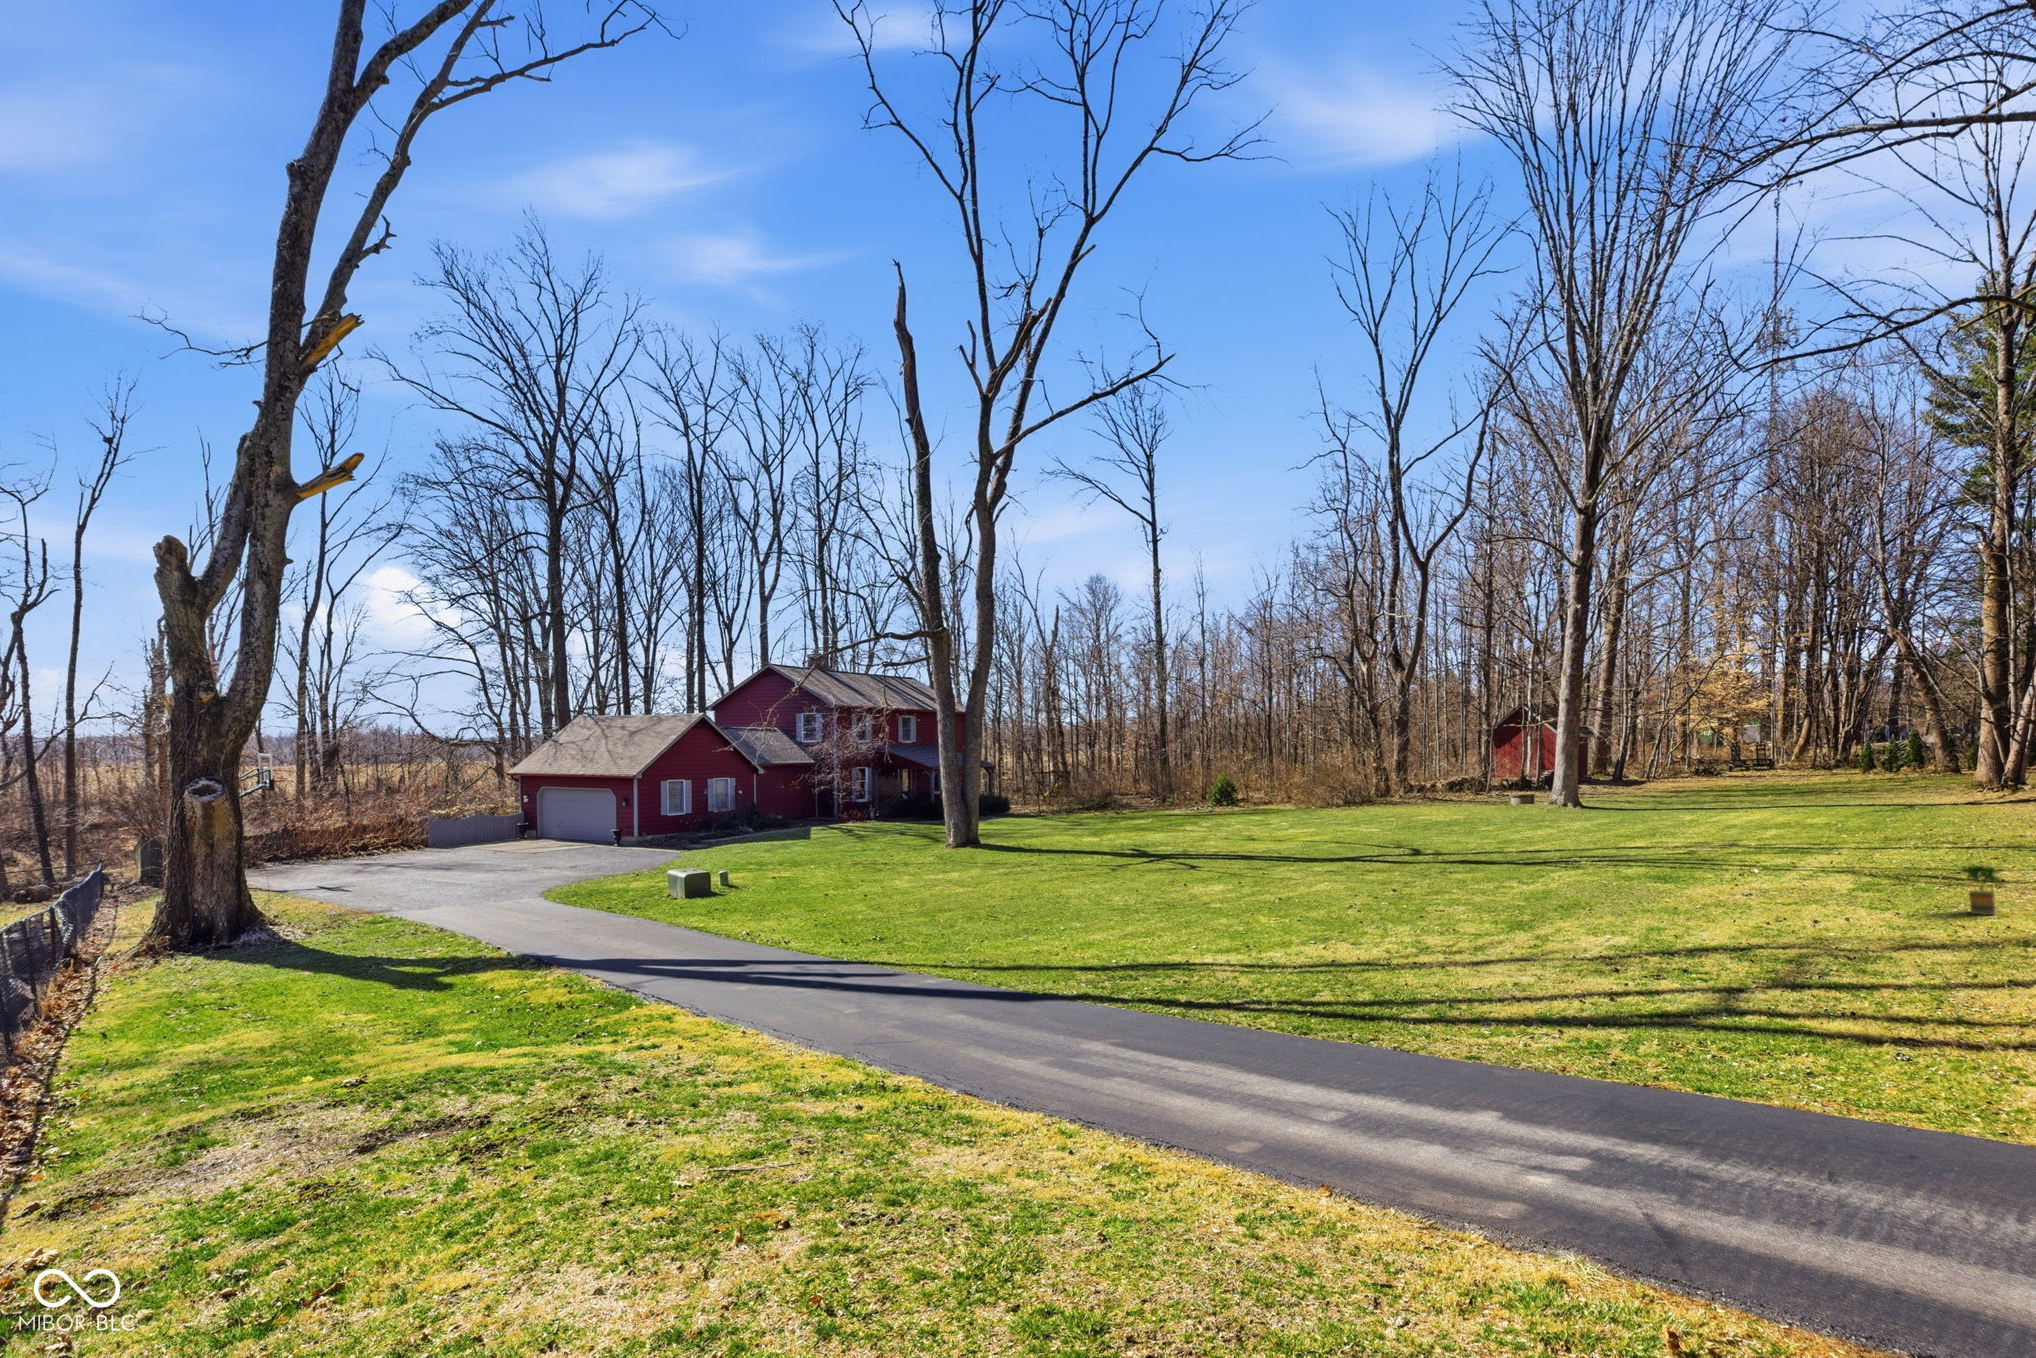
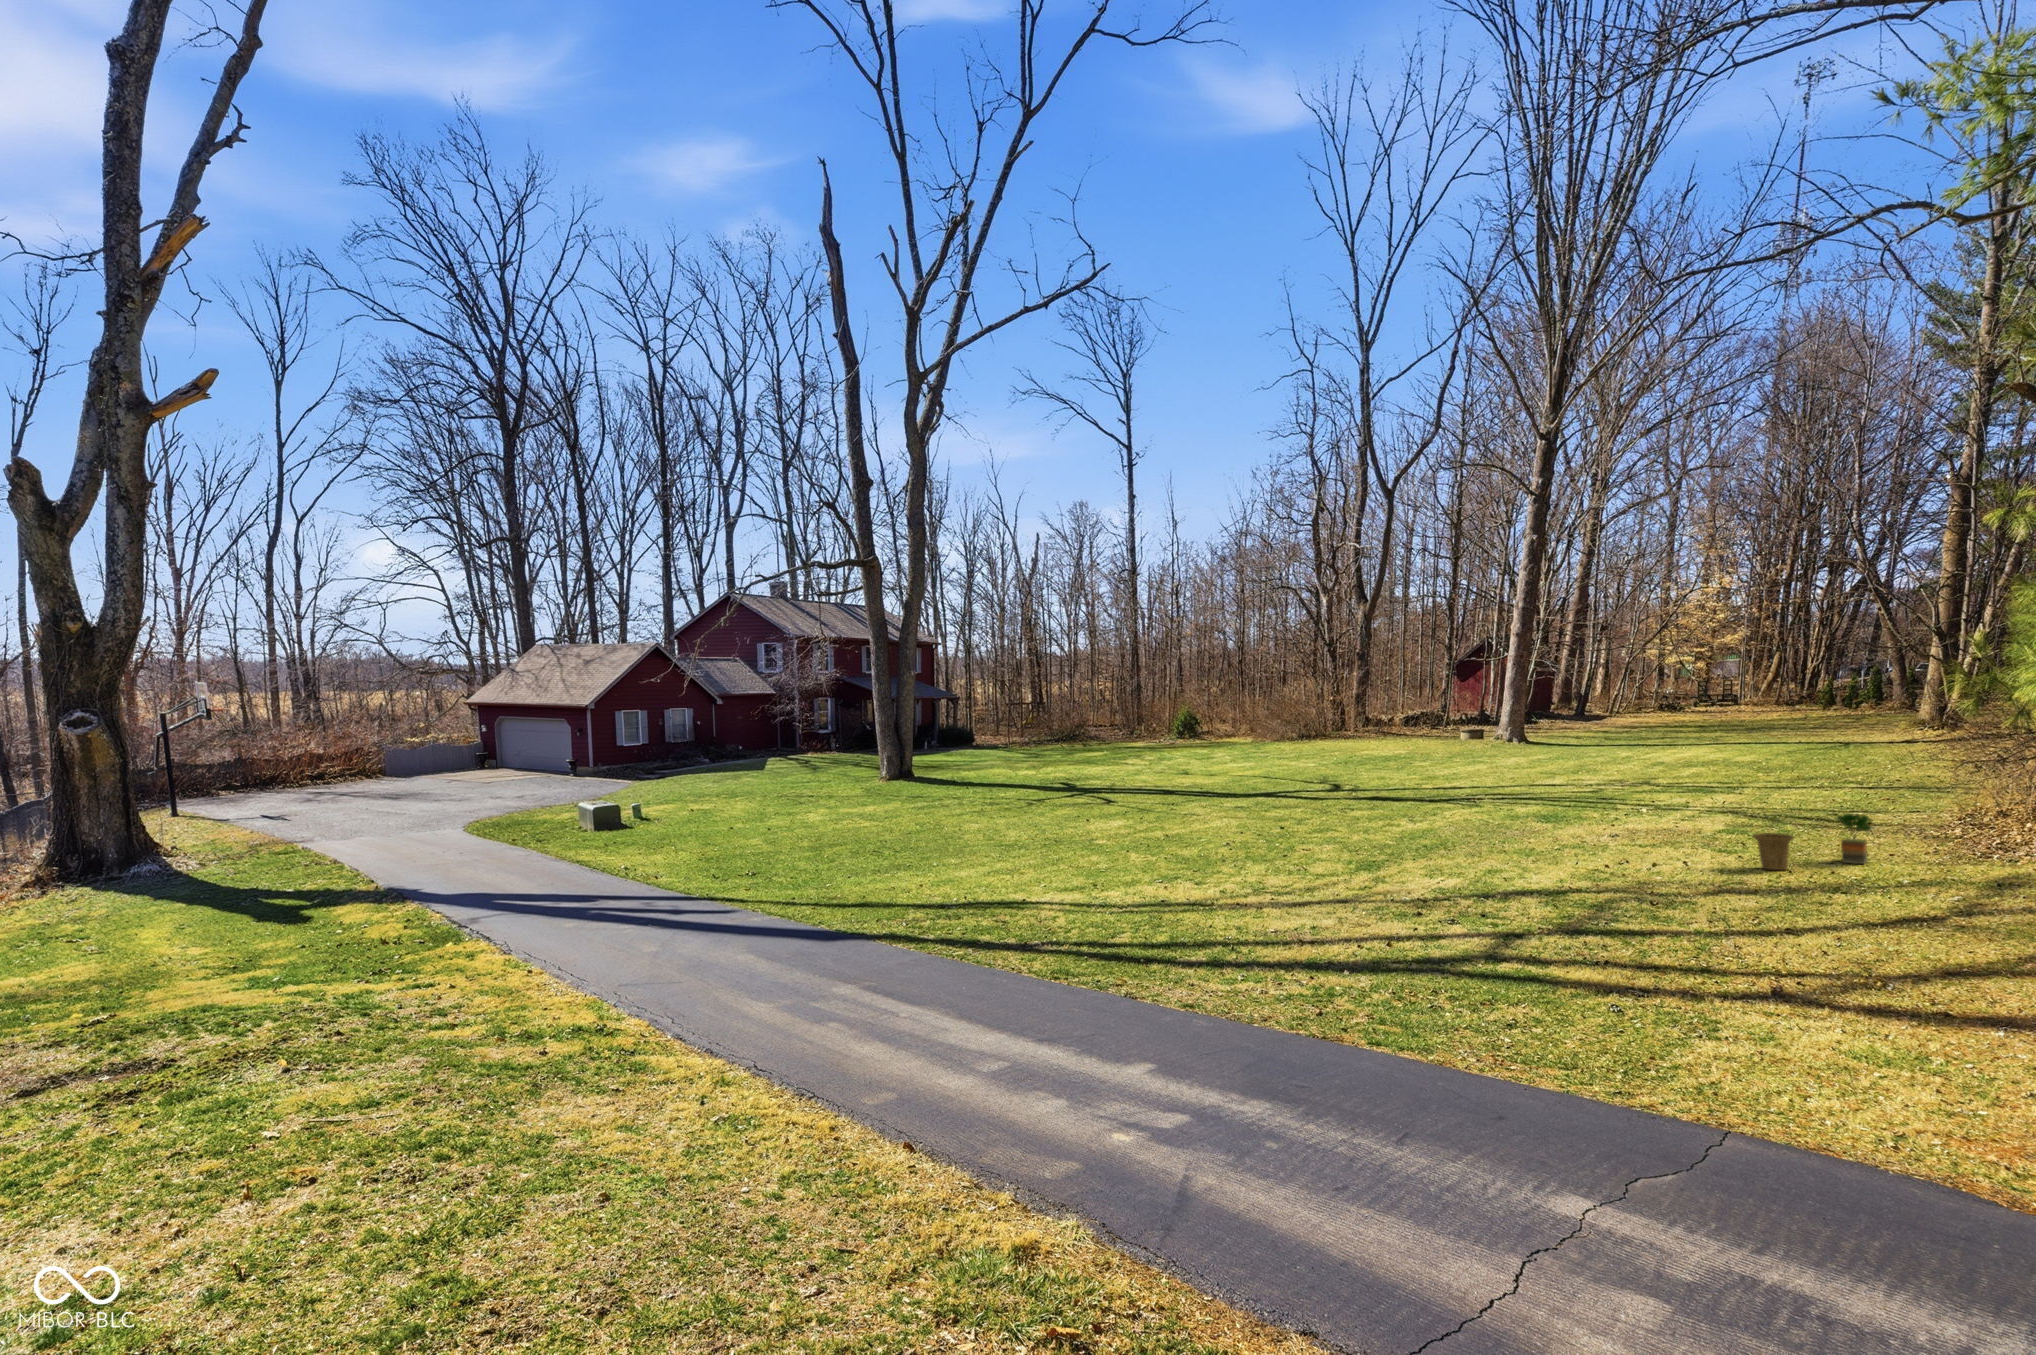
basket: none [1882,885,1926,922] -> present [1753,833,1794,870]

